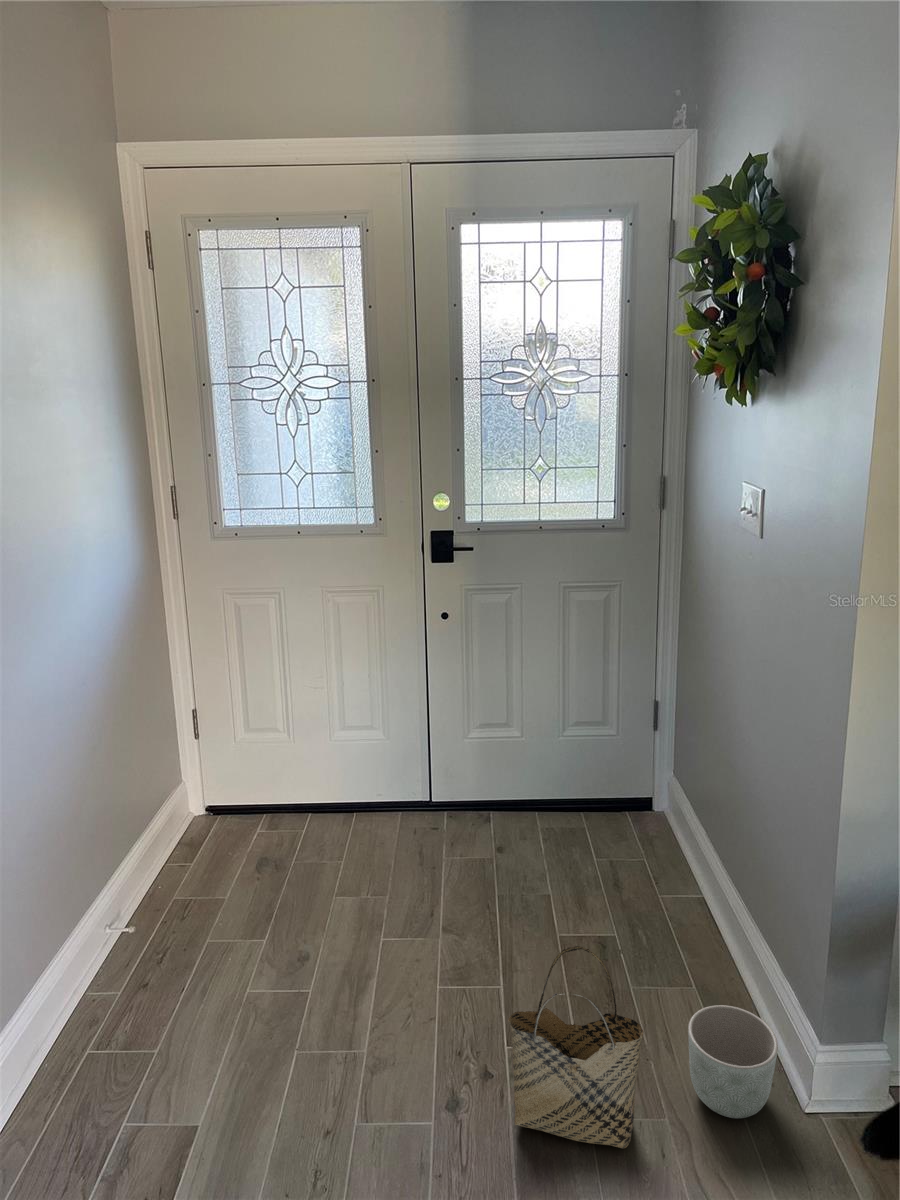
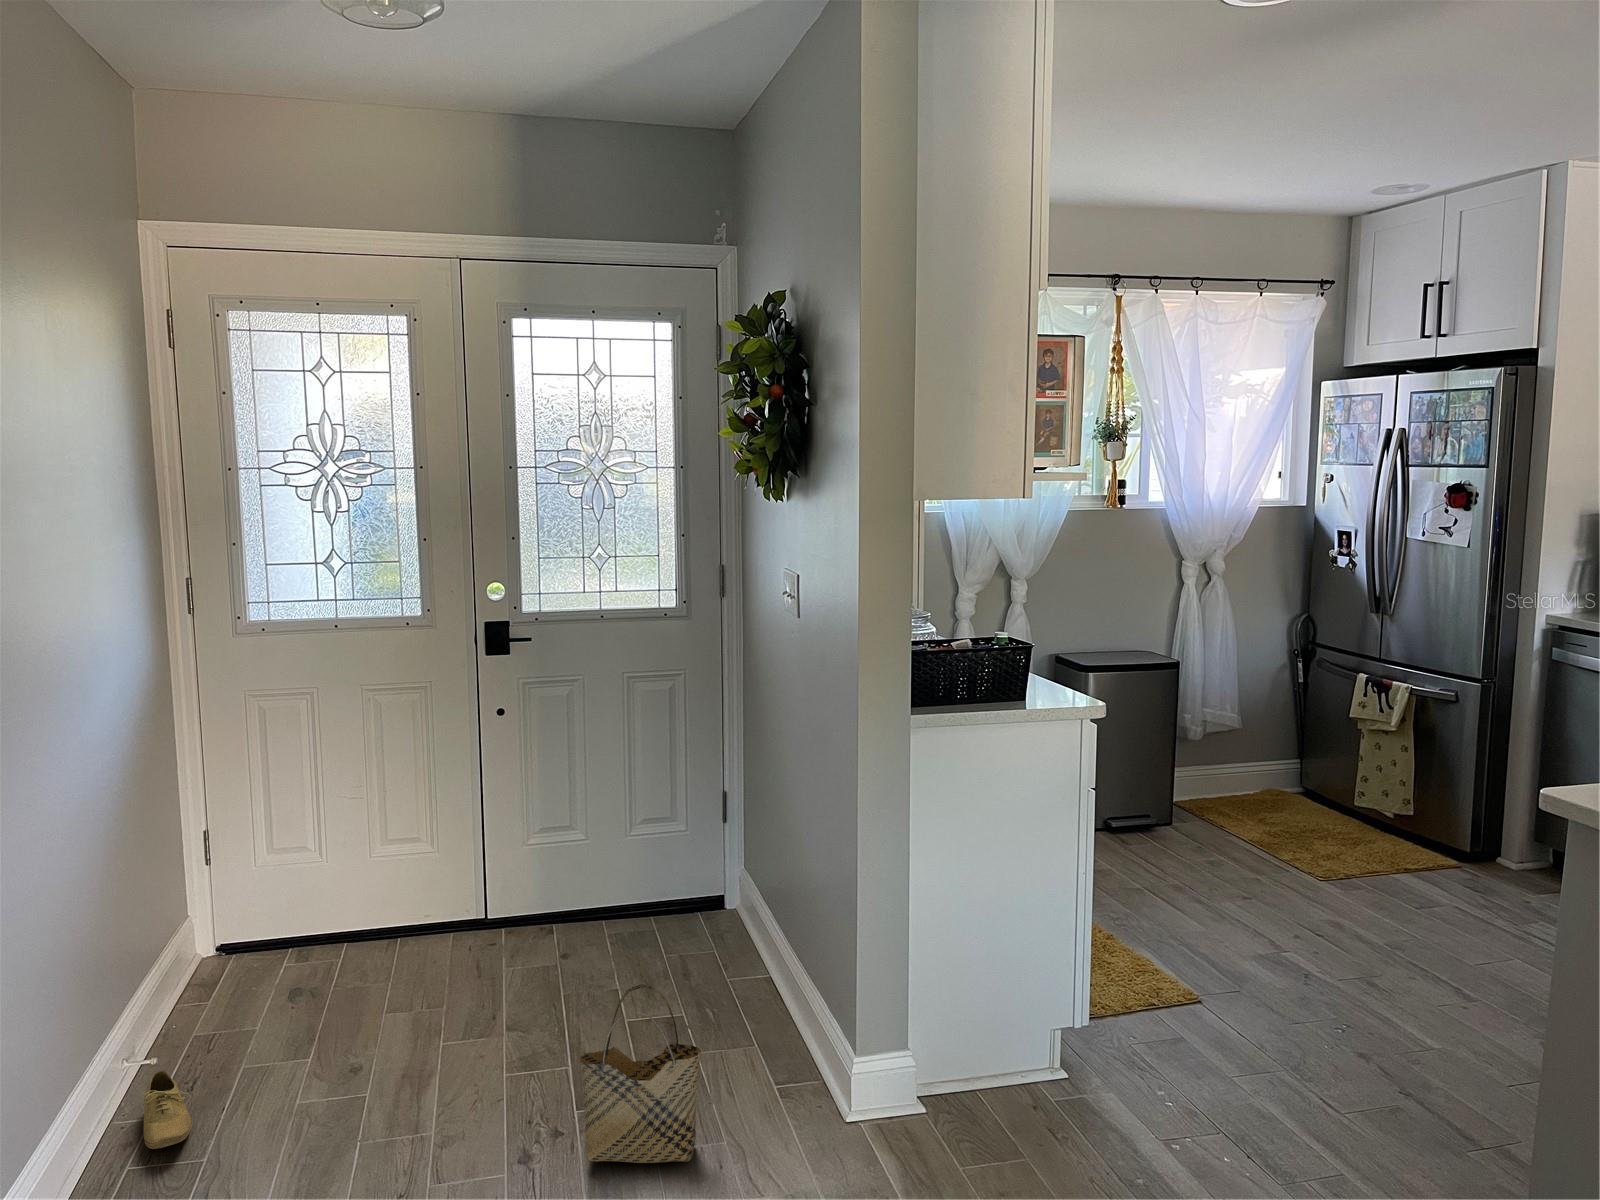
shoe: none [115,940,158,1027] -> present [142,1071,192,1149]
planter: present [688,1005,778,1118] -> none [744,1036,820,1129]

